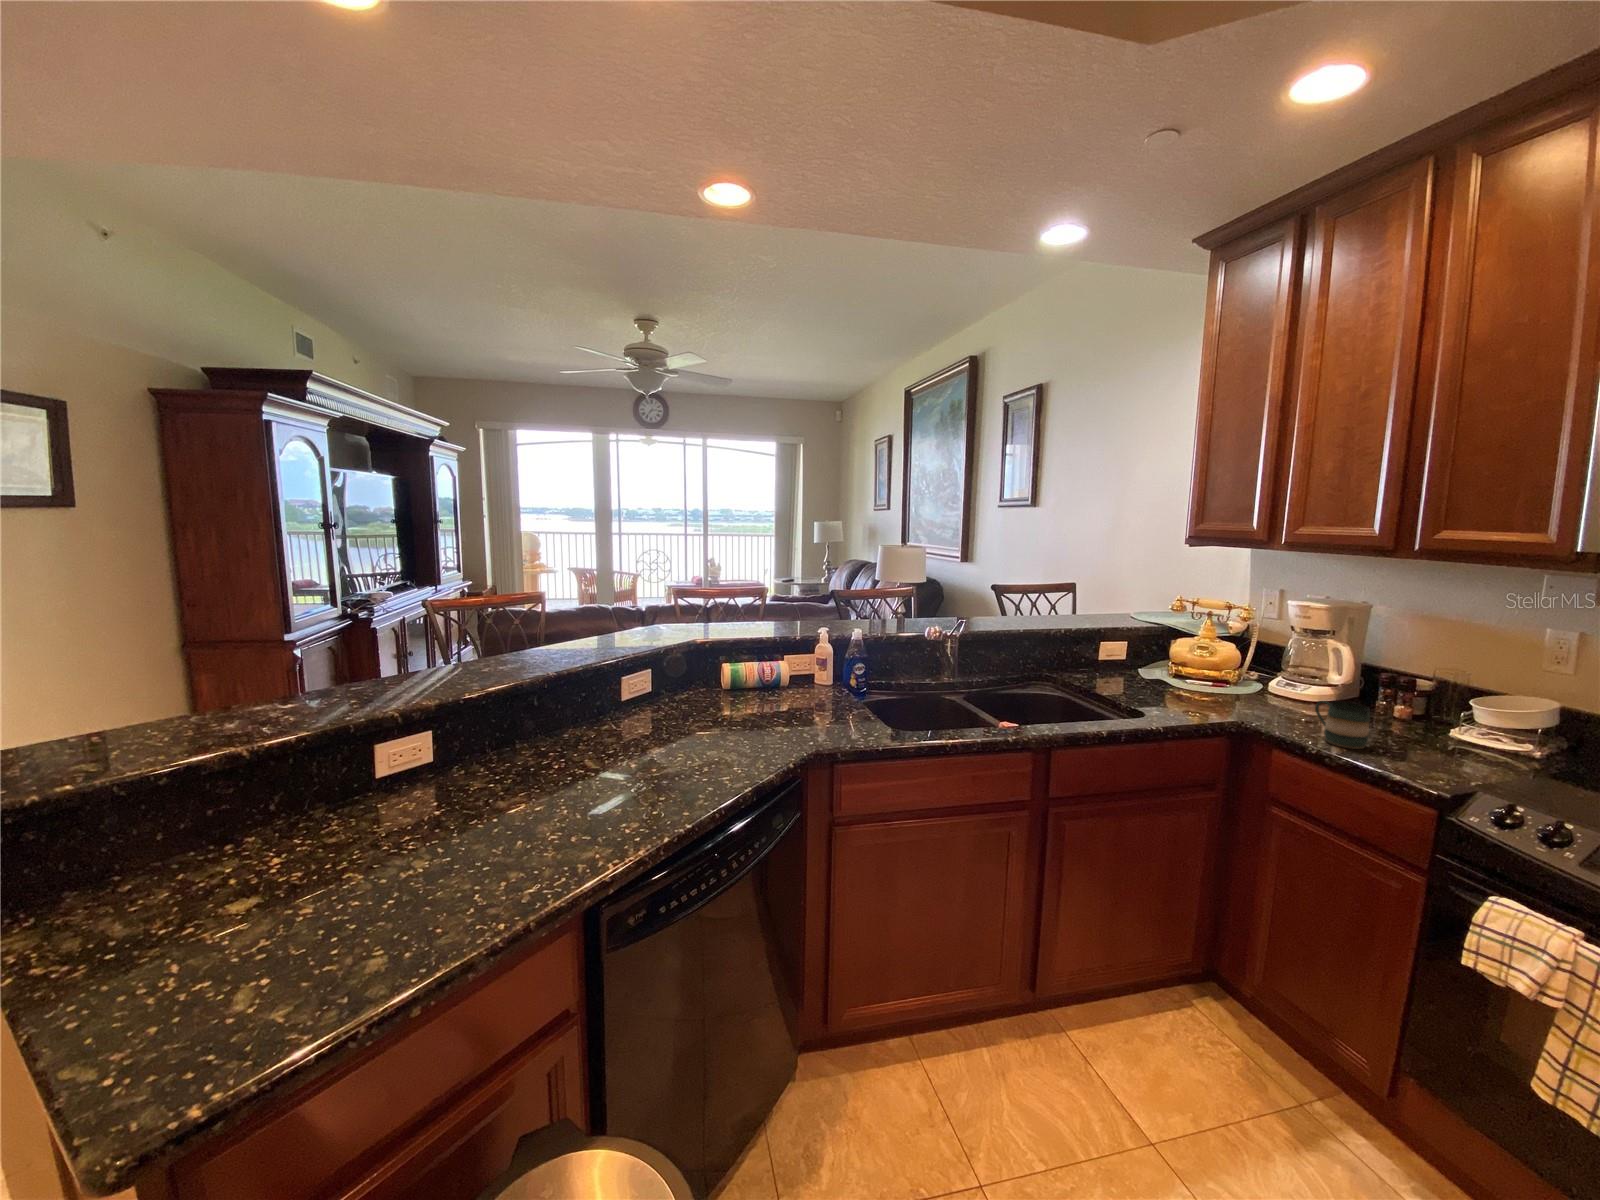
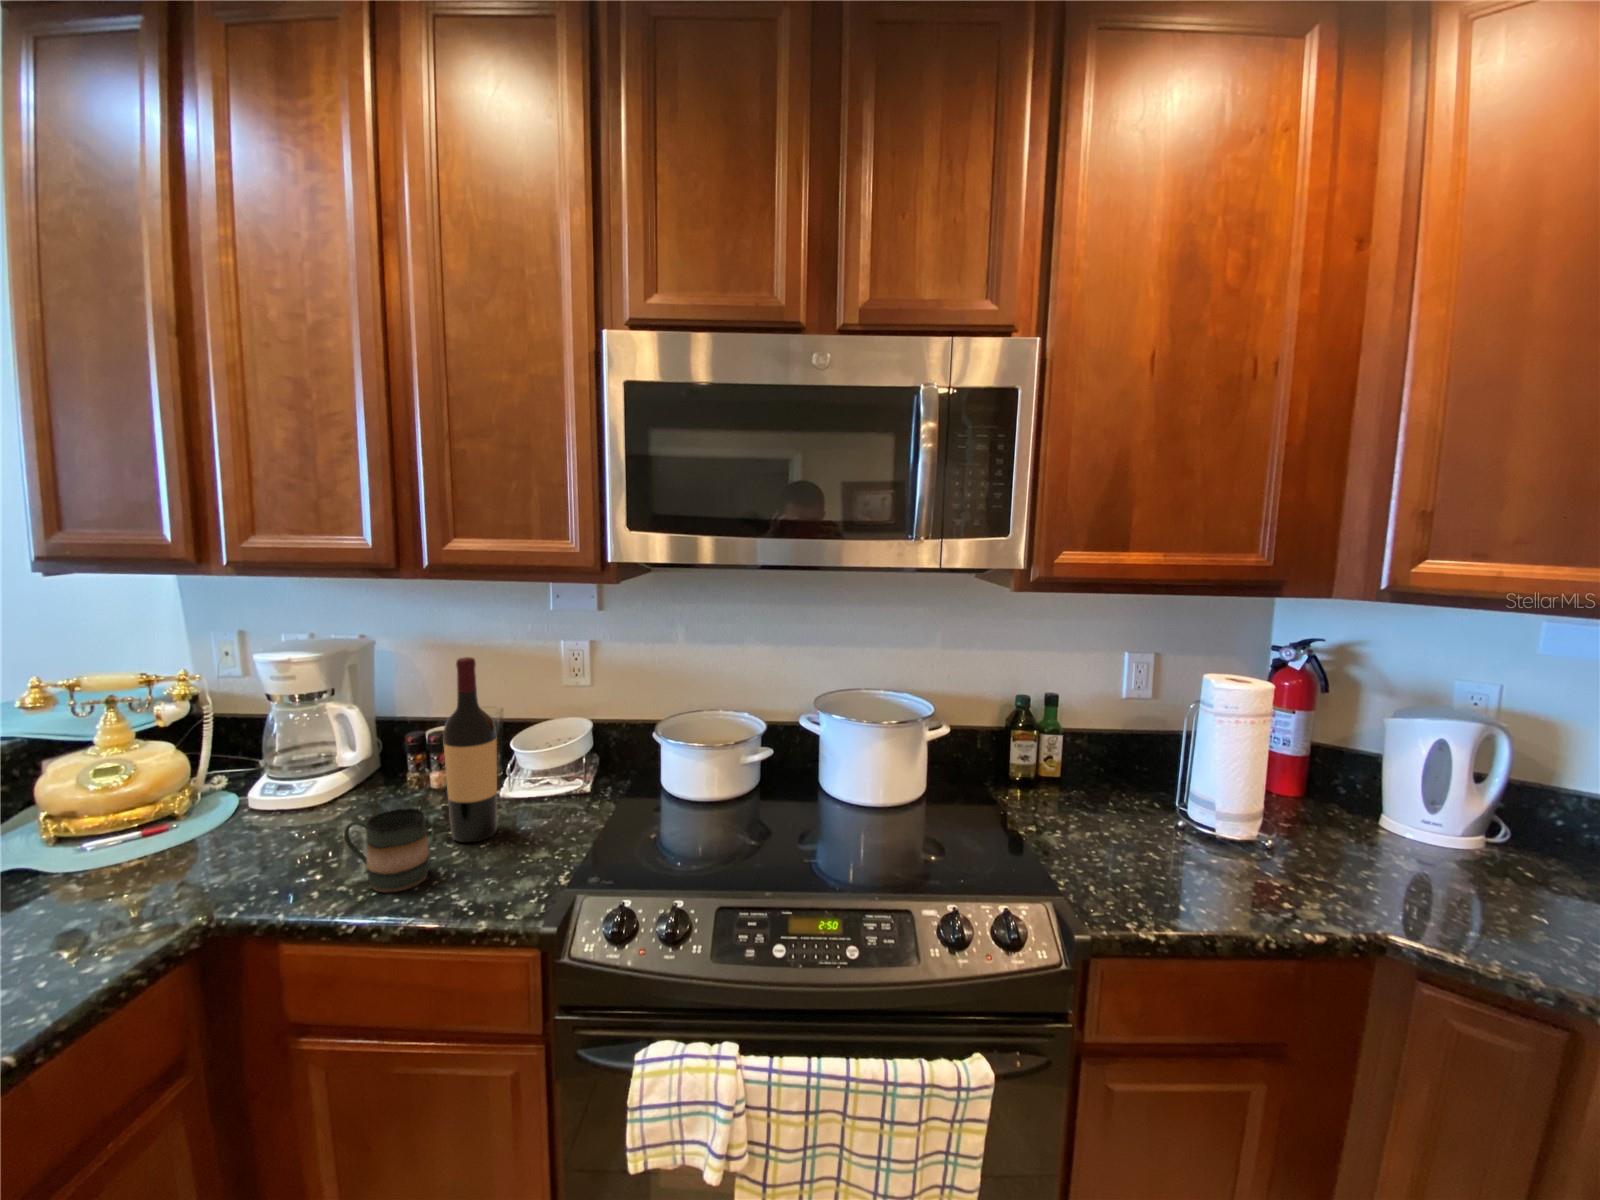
wine bottle: none [1393,622,1446,748] -> present [443,657,497,842]

